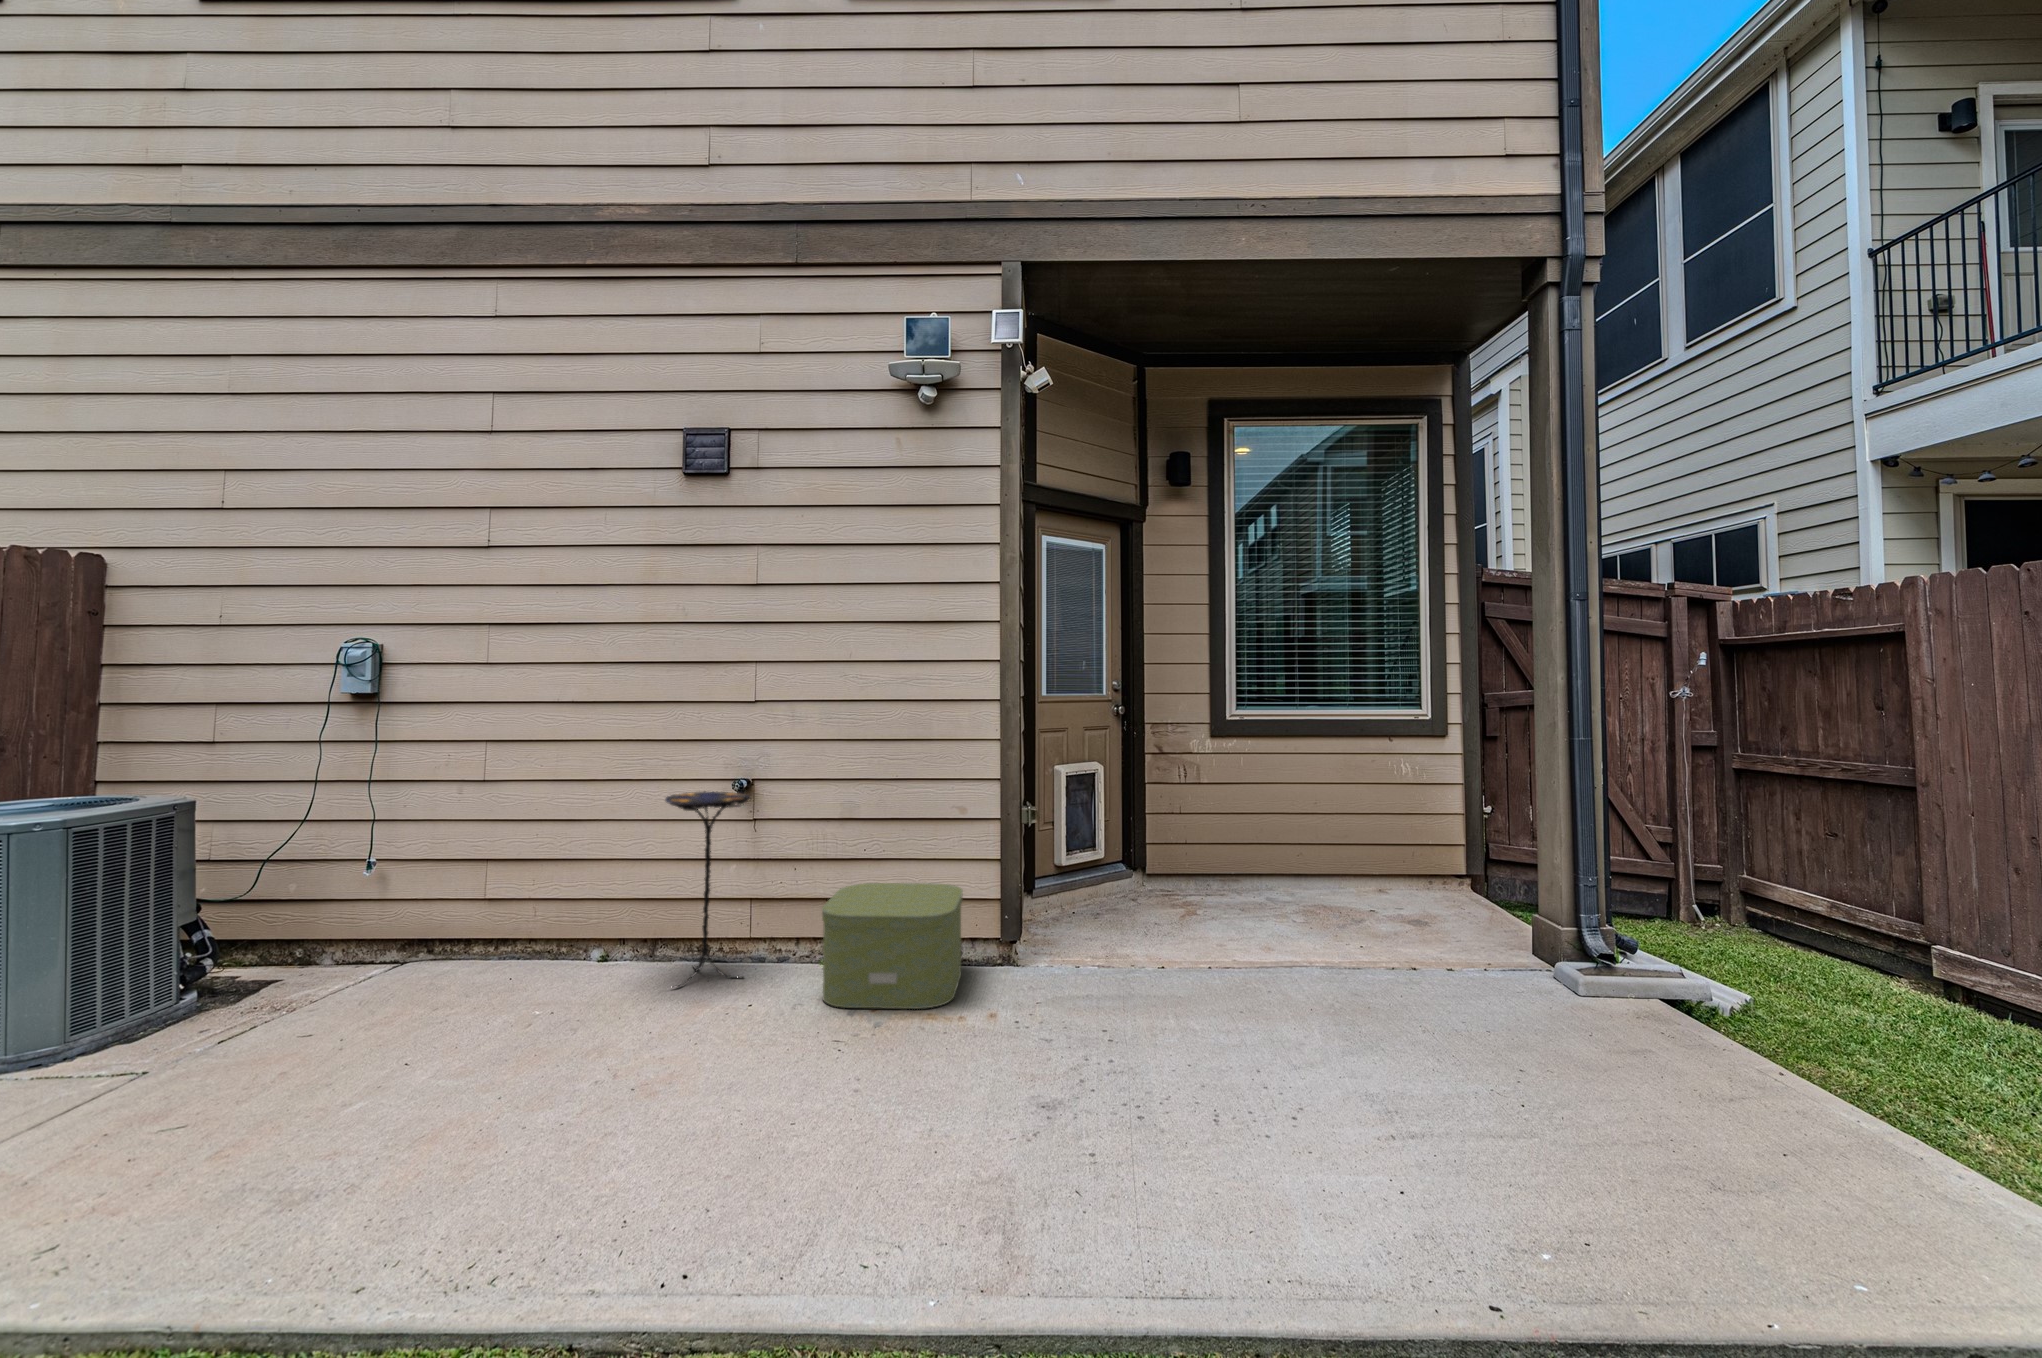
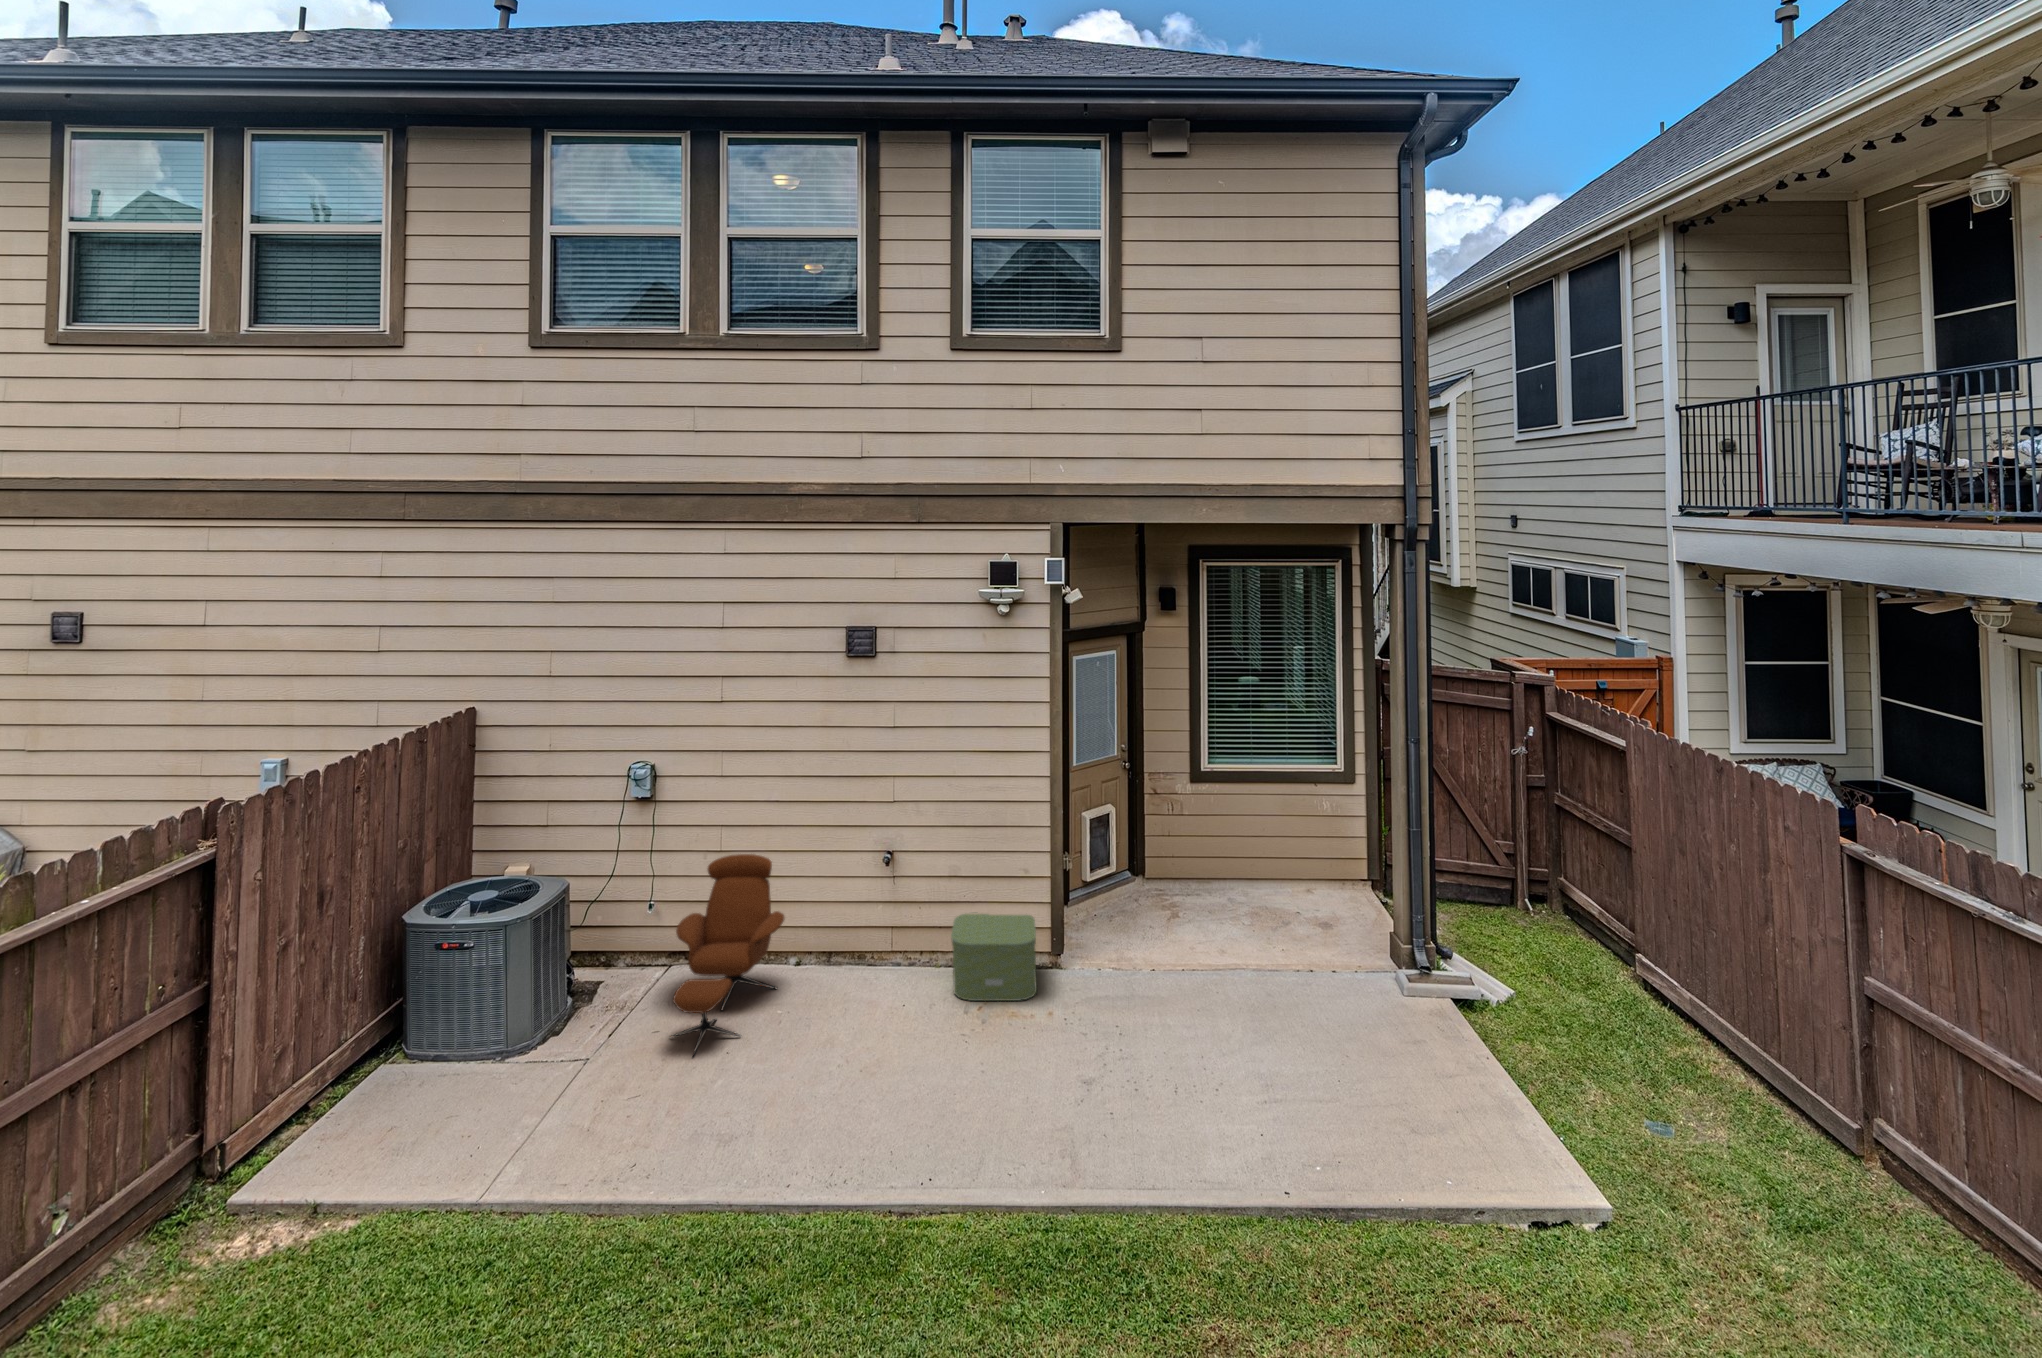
lounge chair: none [317,784,568,1077] -> present [671,854,784,1055]
side table: present [665,792,750,980] -> none [843,856,898,986]

